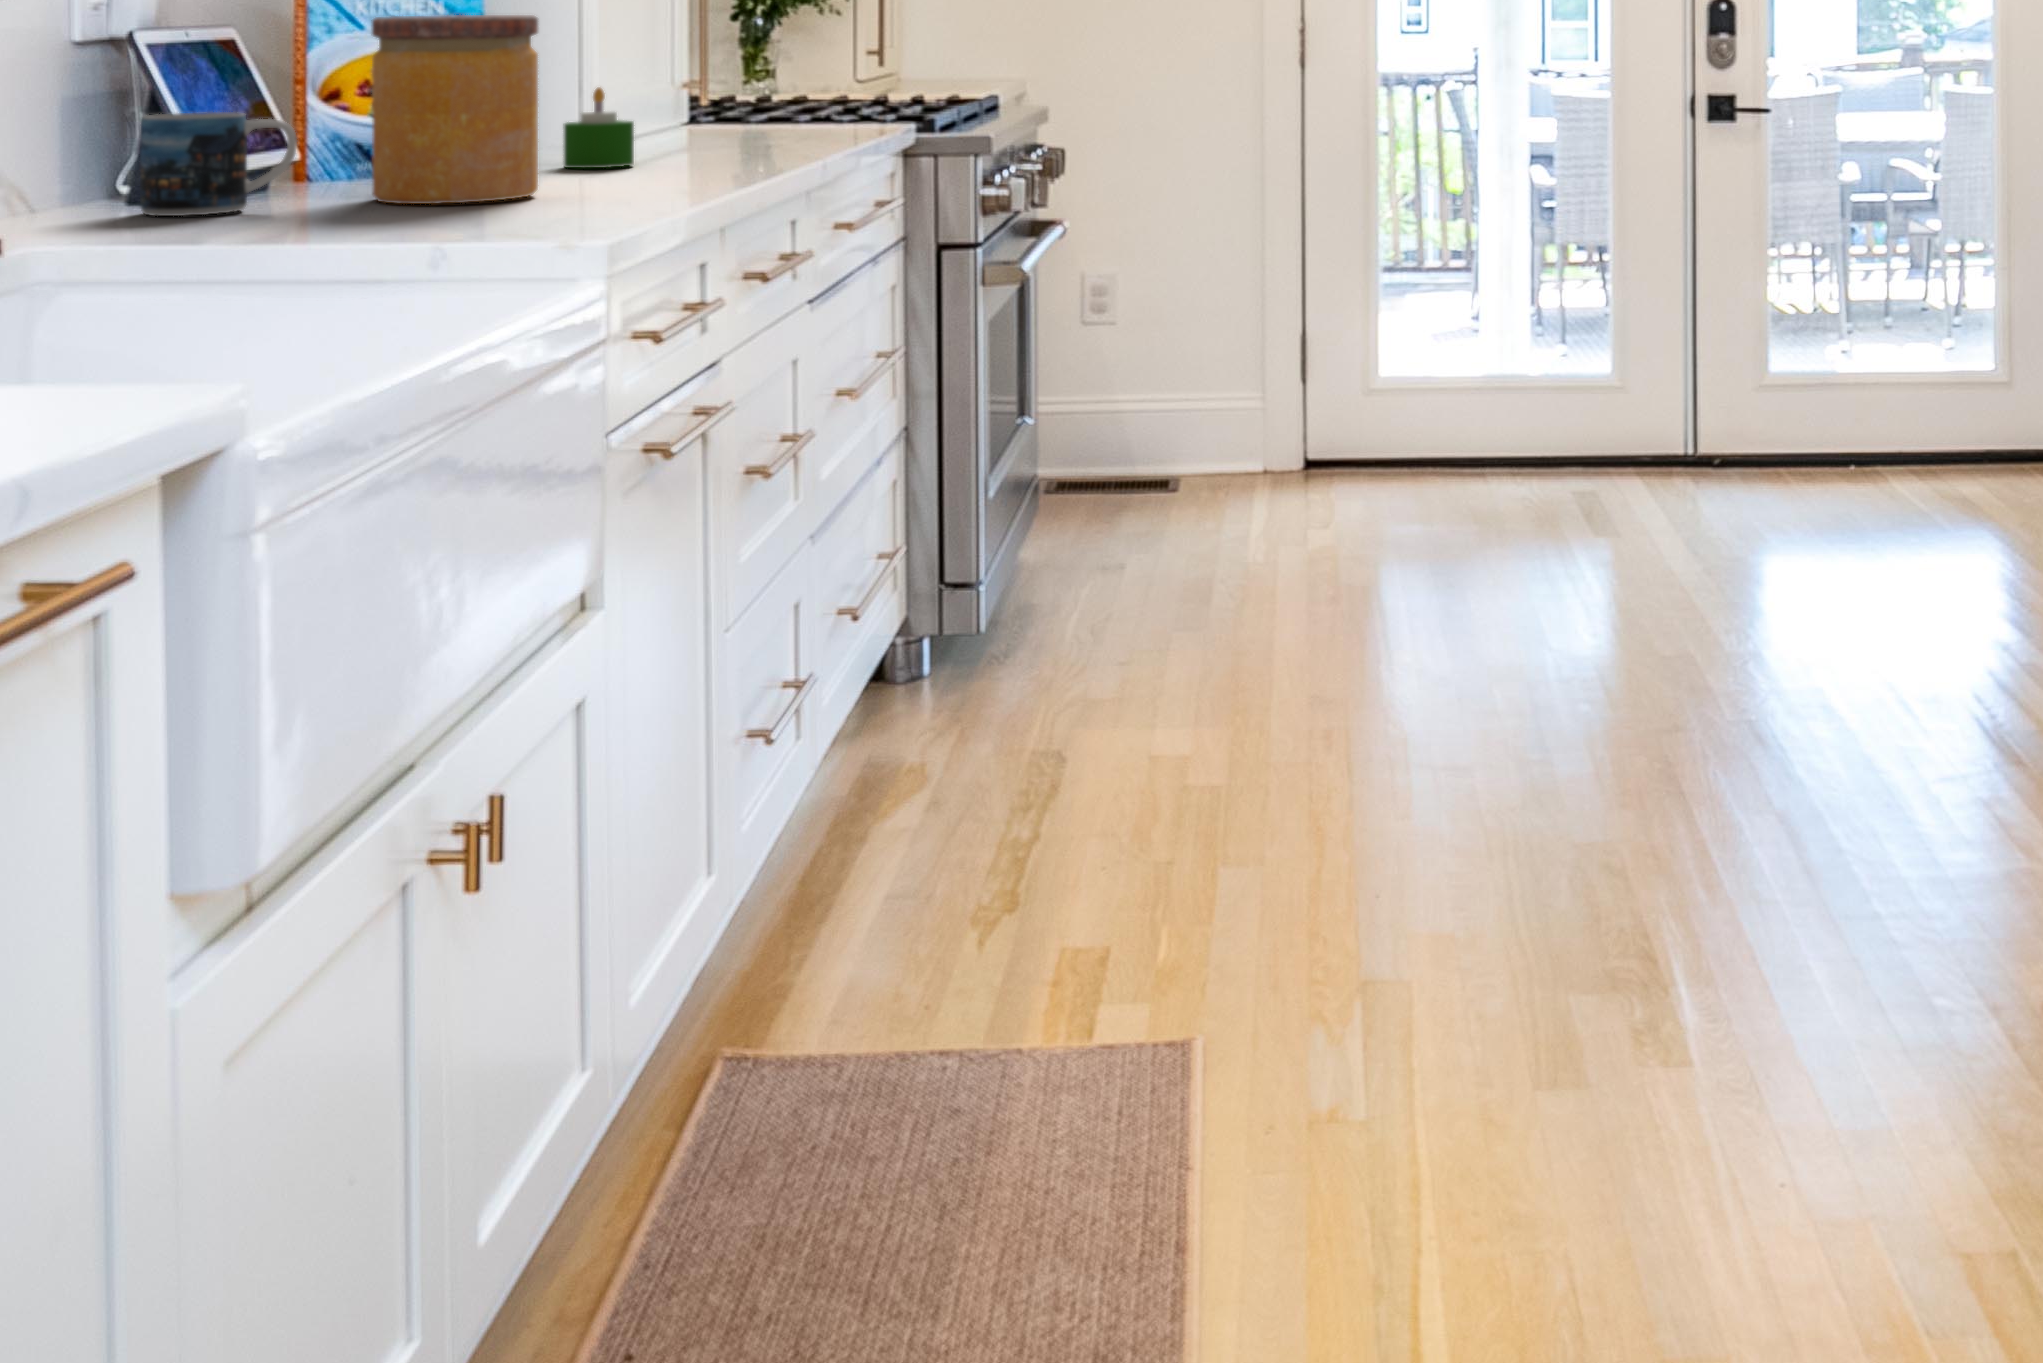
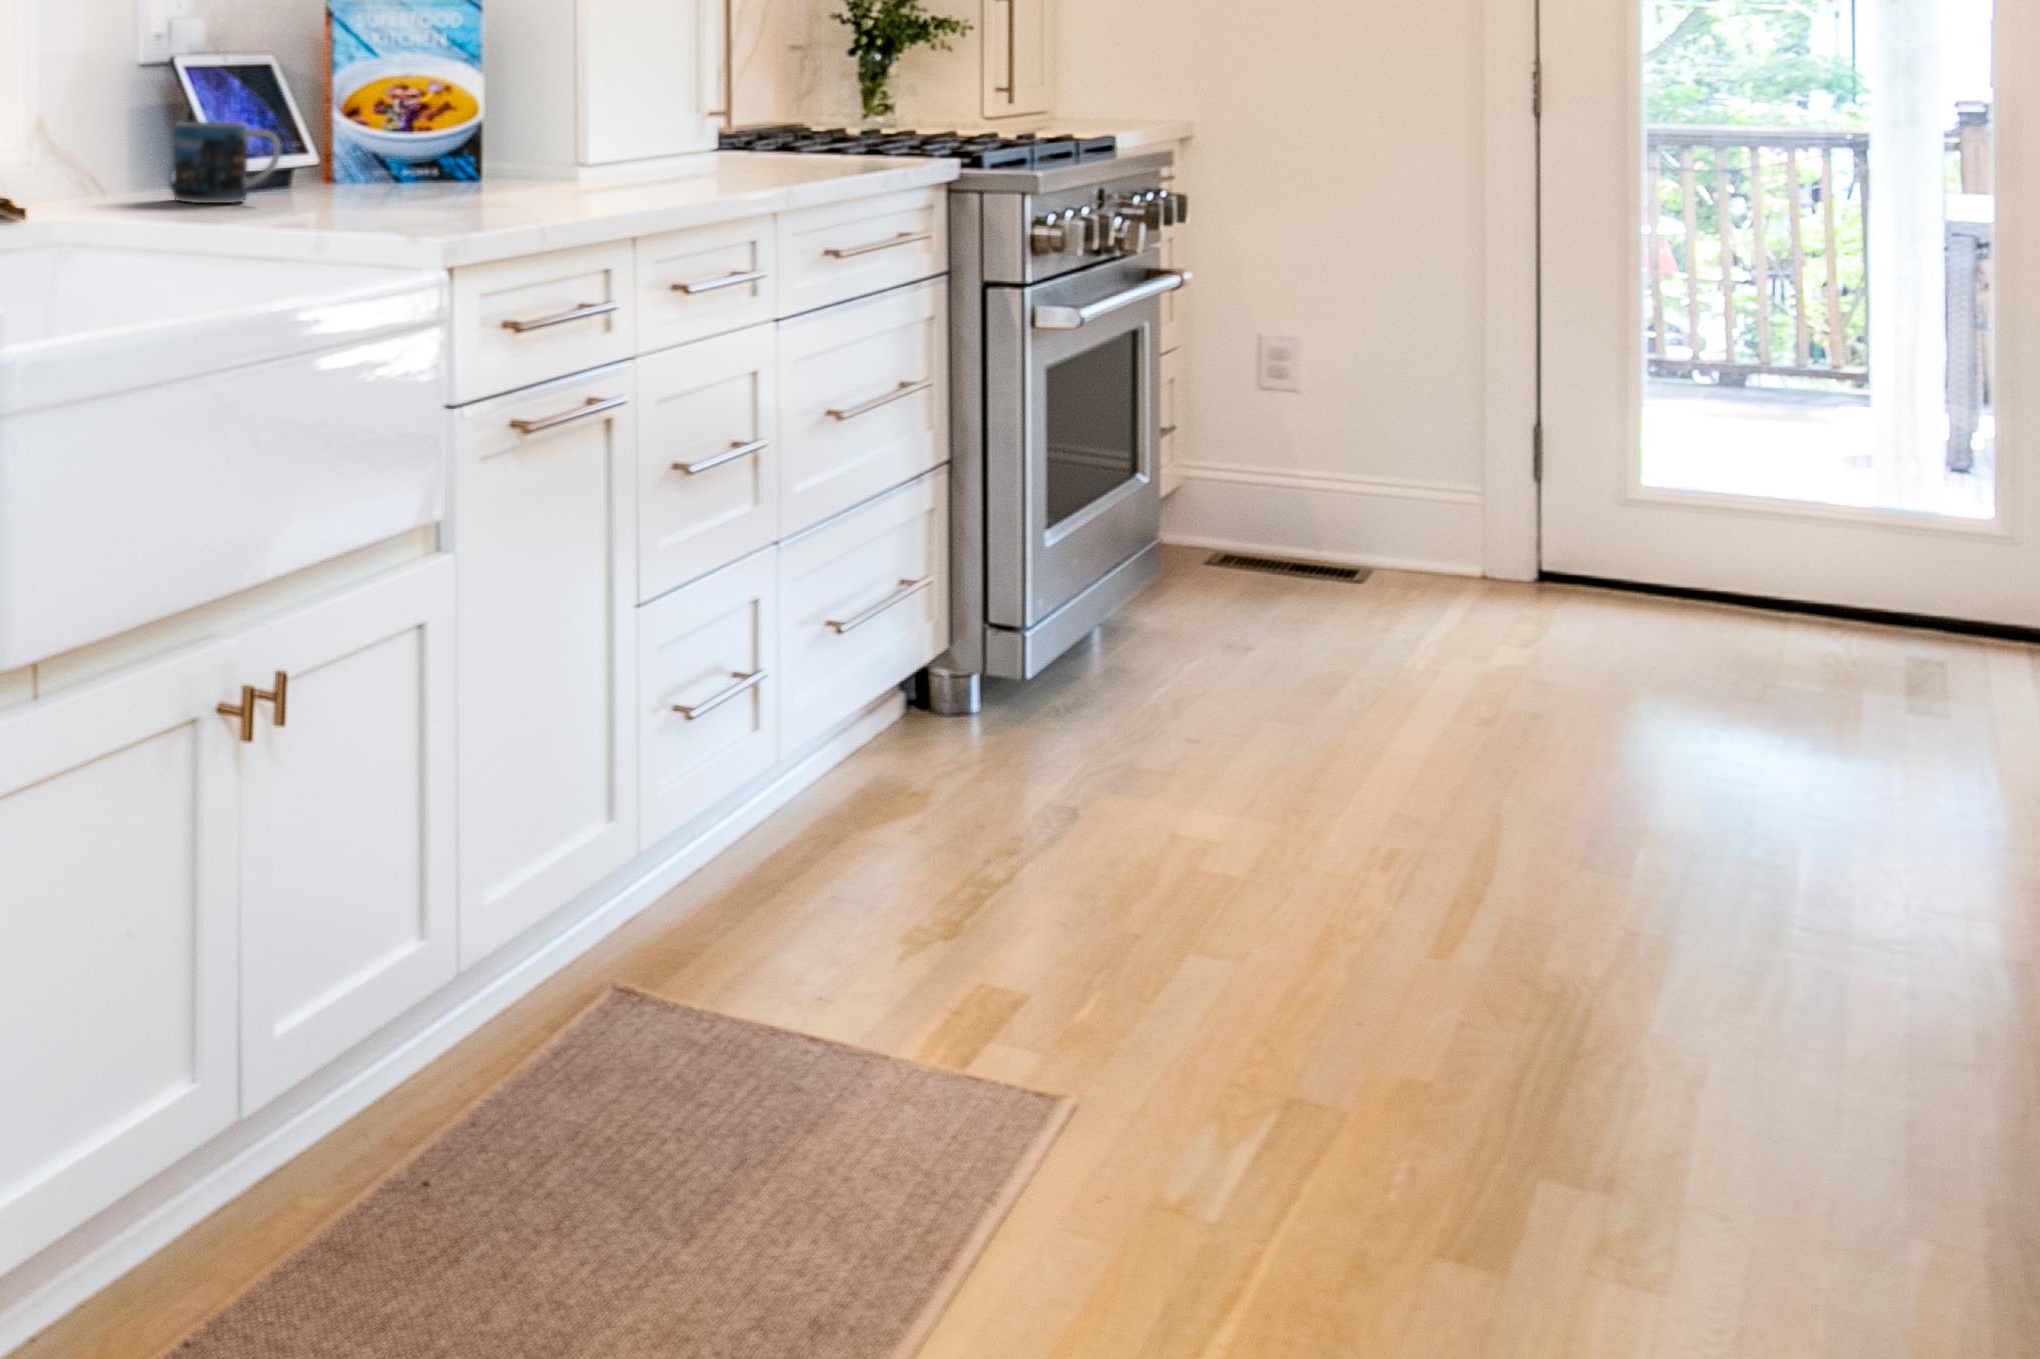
jar: present [372,15,538,204] -> none [344,48,474,208]
candle: present [563,87,634,168] -> none [541,115,601,188]

